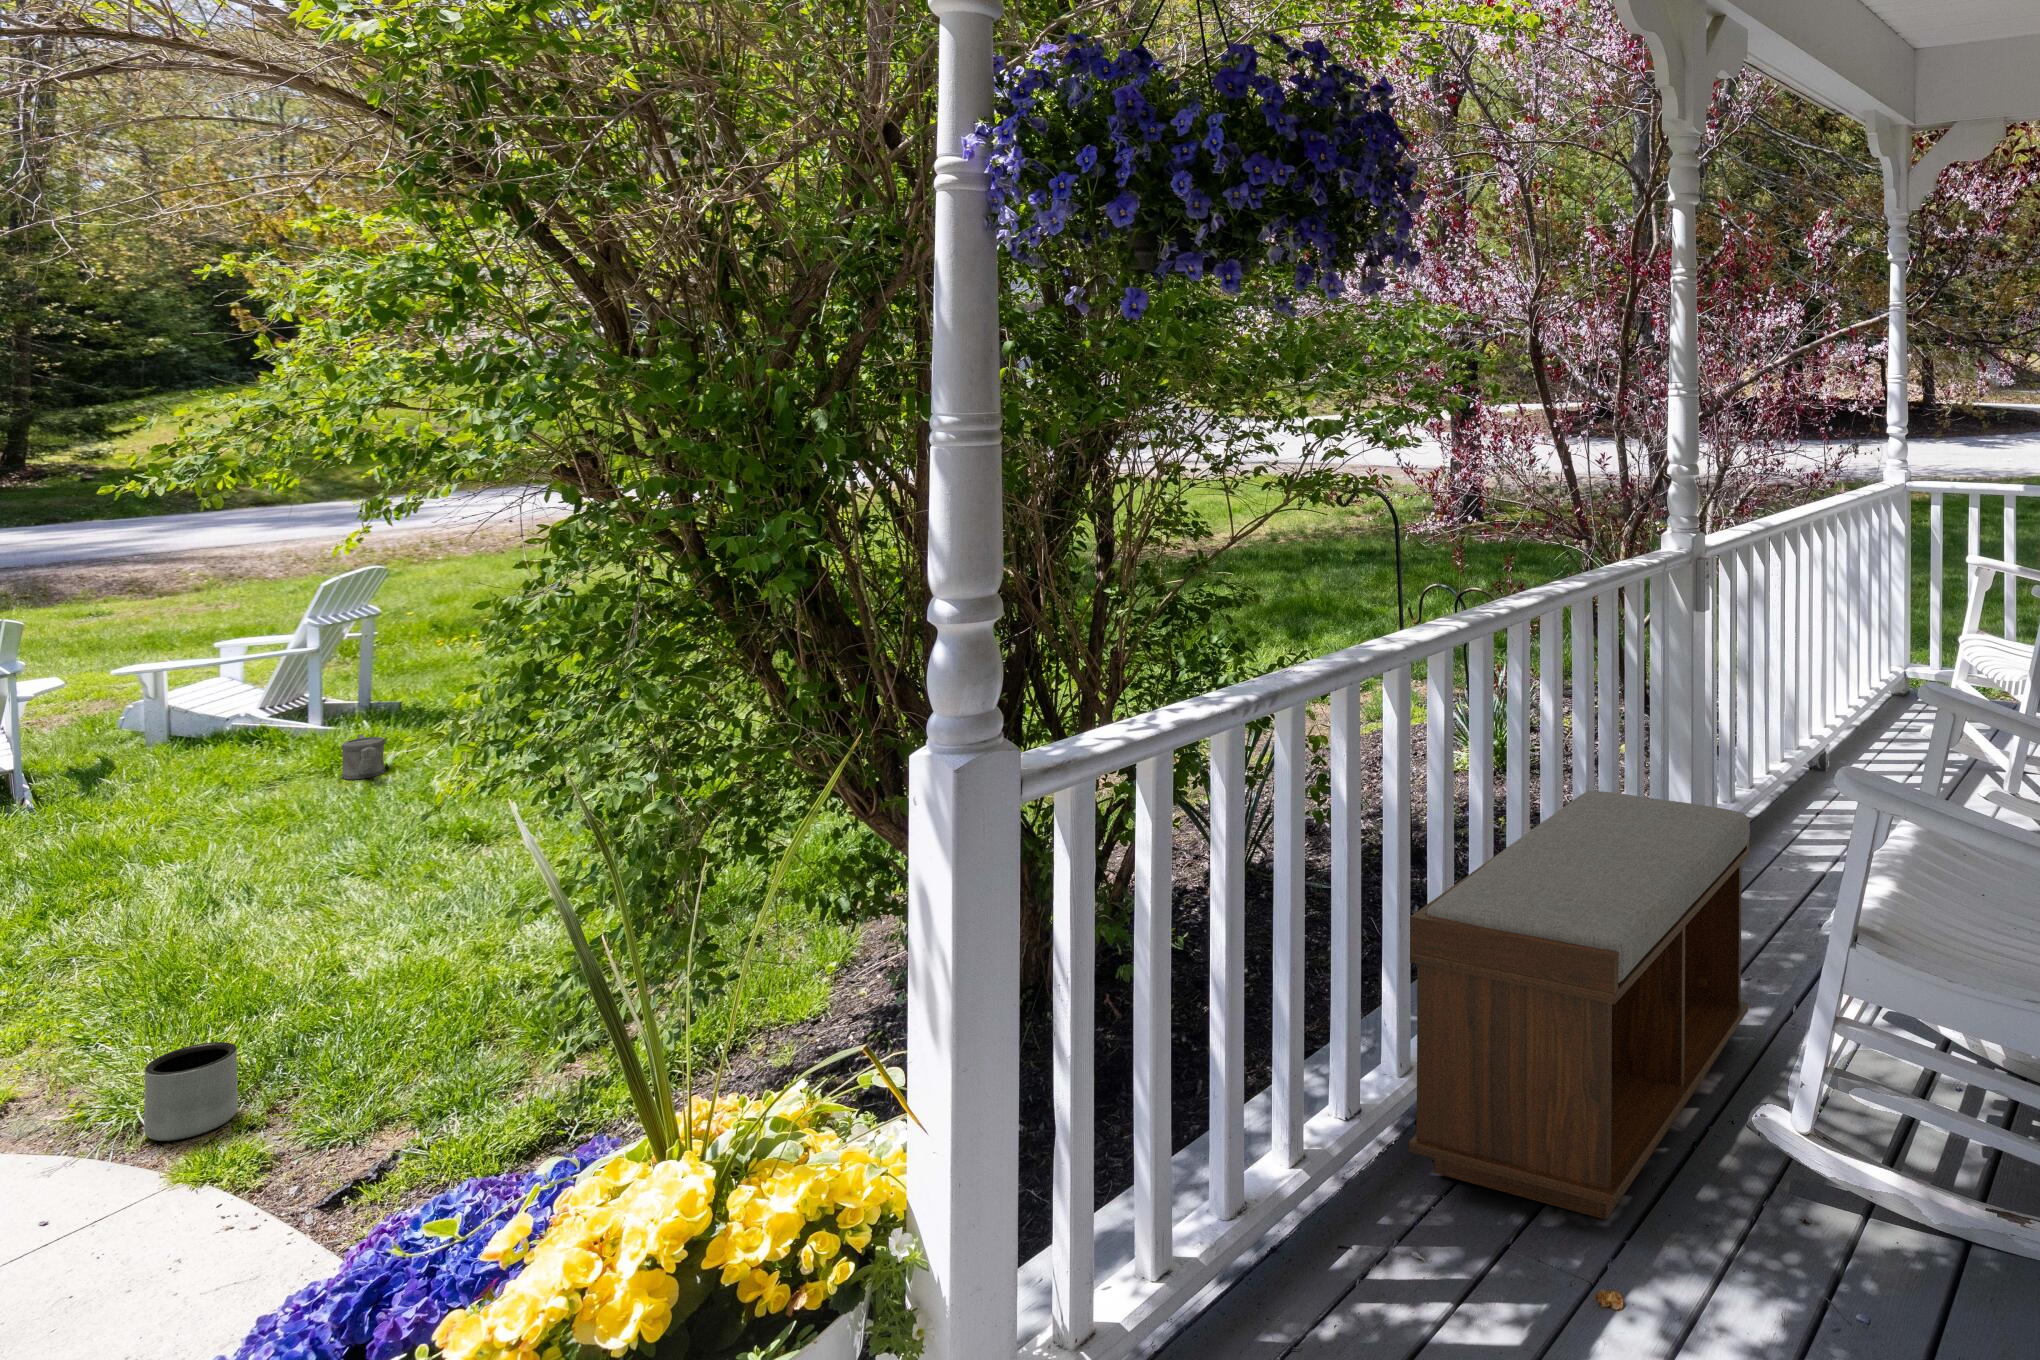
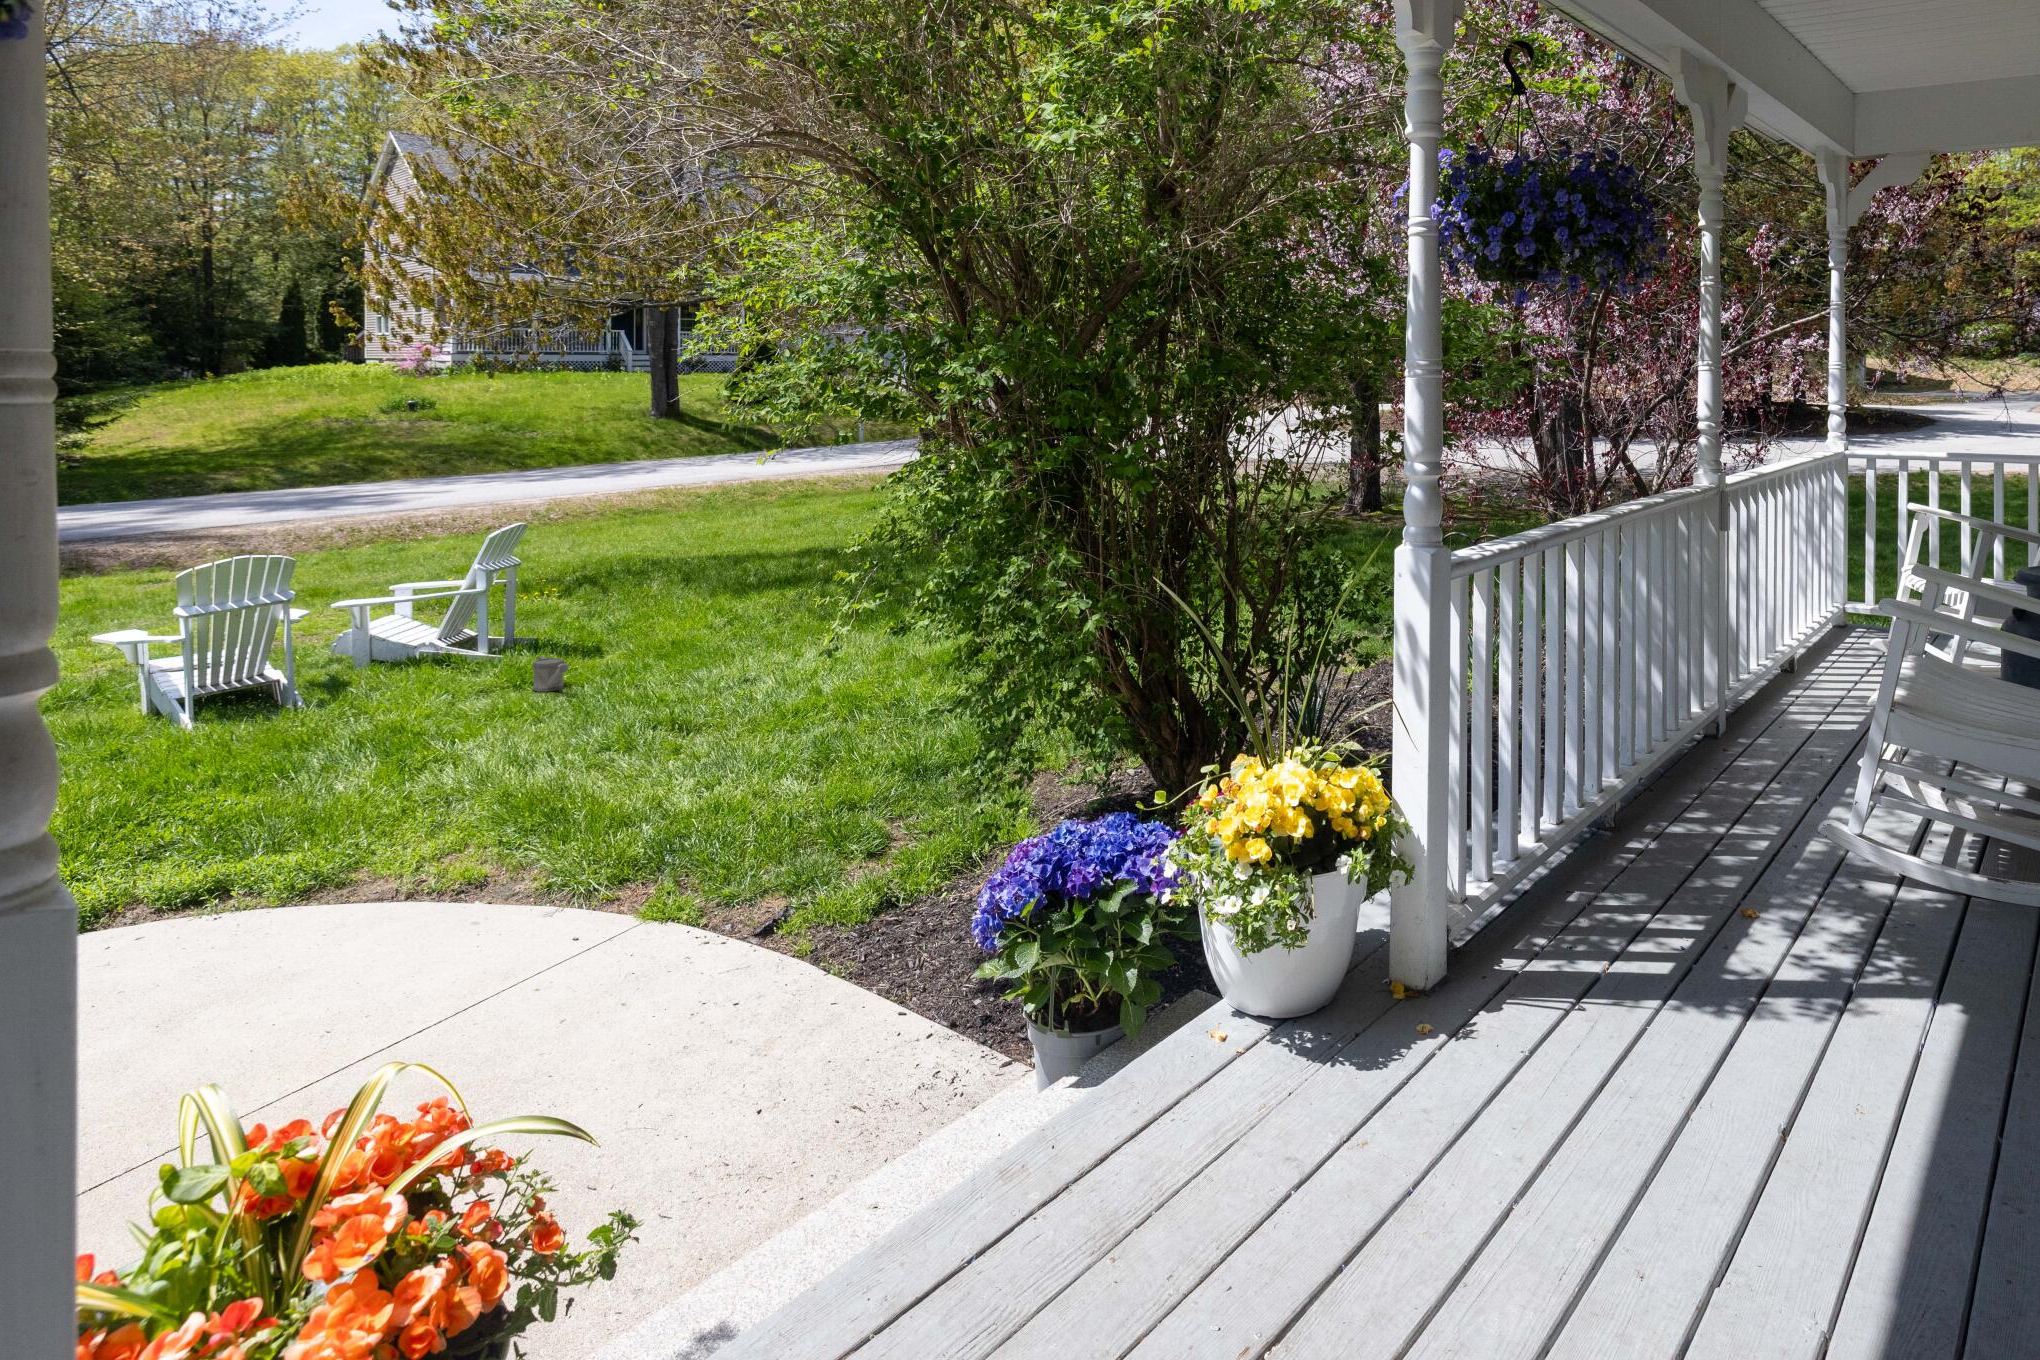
bench: present [1409,791,1750,1220] -> none [1602,643,1796,882]
planter: present [144,1042,238,1141] -> none [607,837,662,901]

